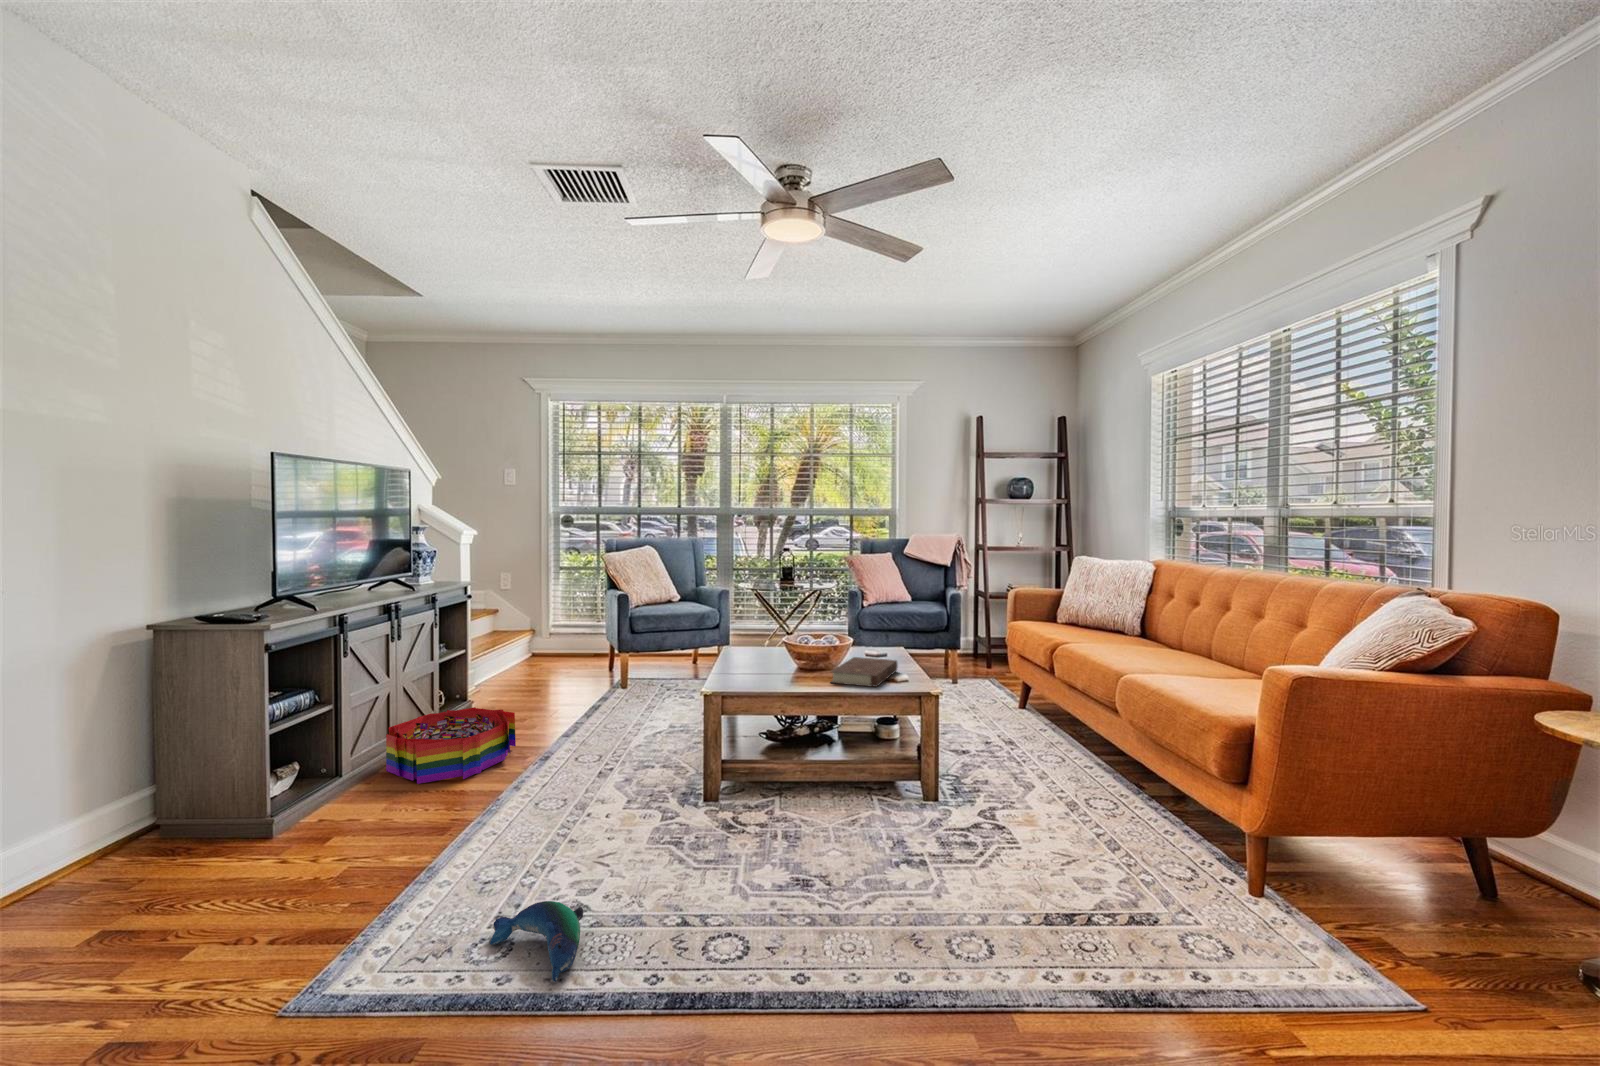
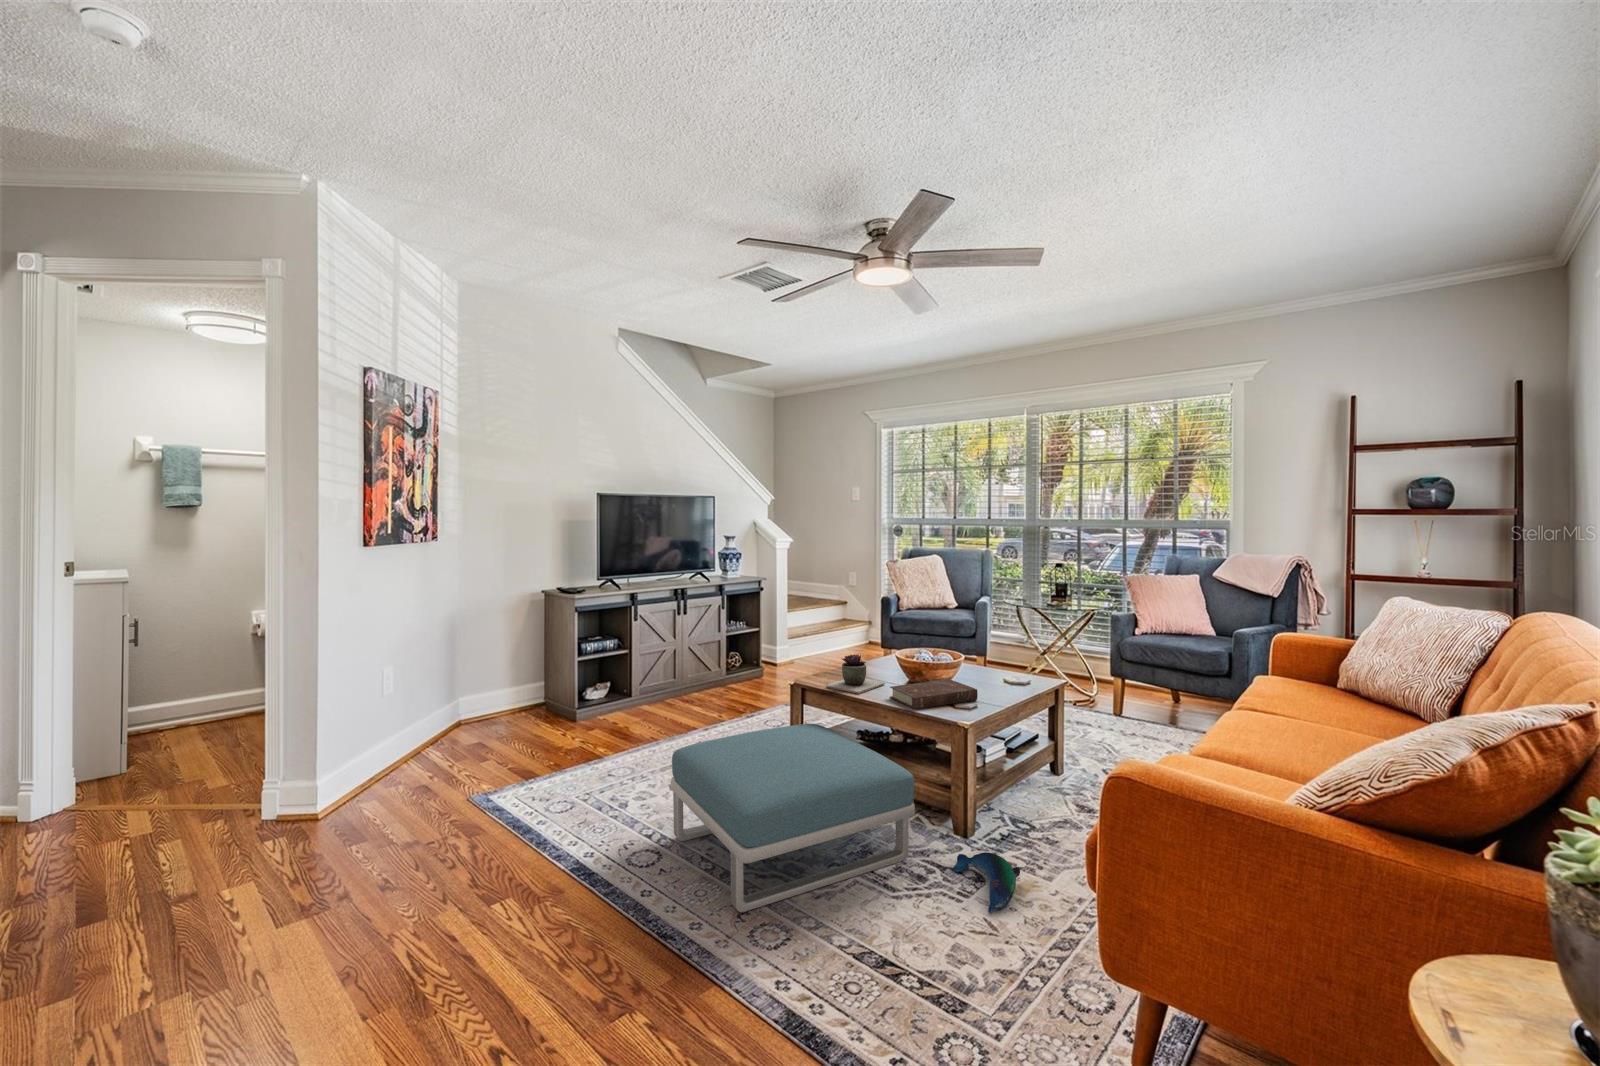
succulent plant: none [752,644,798,686] -> present [826,655,885,694]
storage bin: present [386,707,516,784] -> none [664,669,747,717]
footstool: none [690,727,952,944] -> present [671,724,915,912]
plush toy: present [490,901,583,982] -> present [953,852,1020,914]

